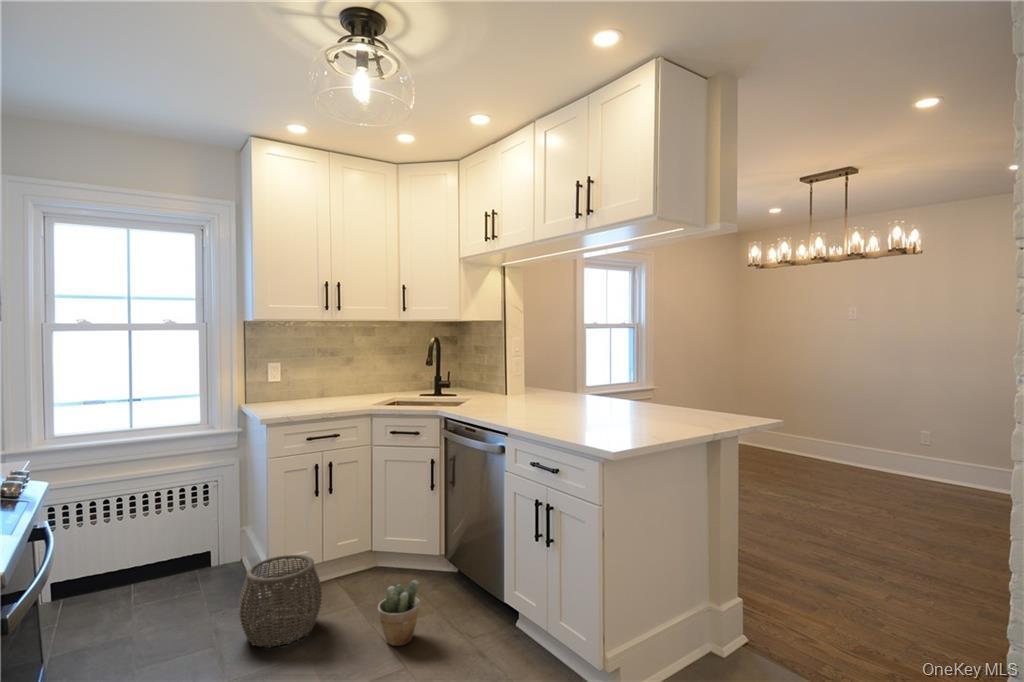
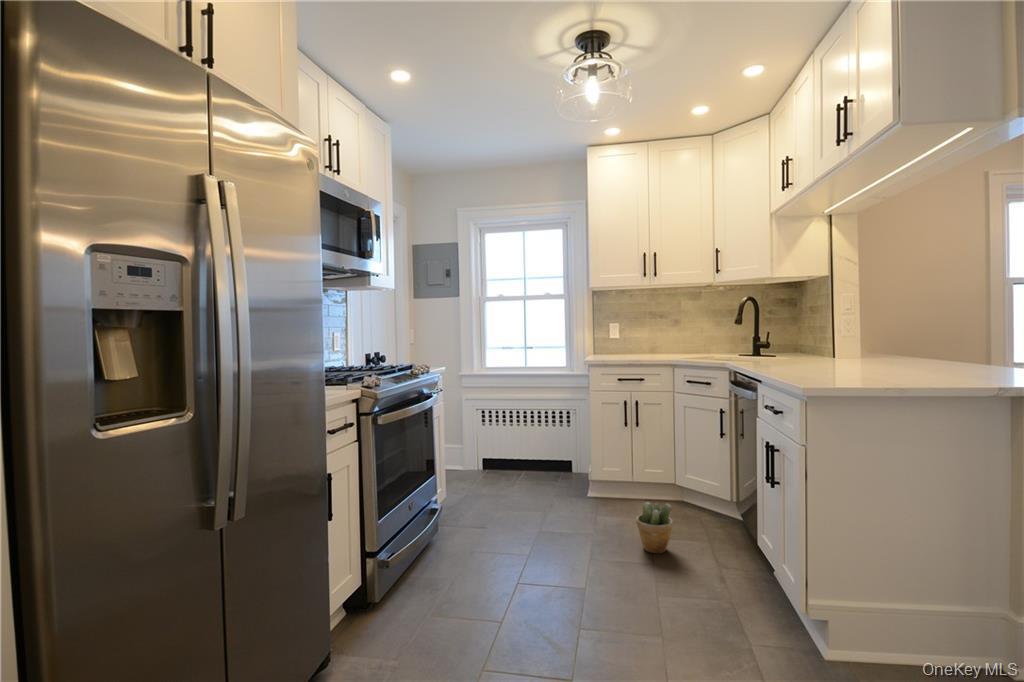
woven basket: present [238,555,322,648] -> none [554,463,612,525]

